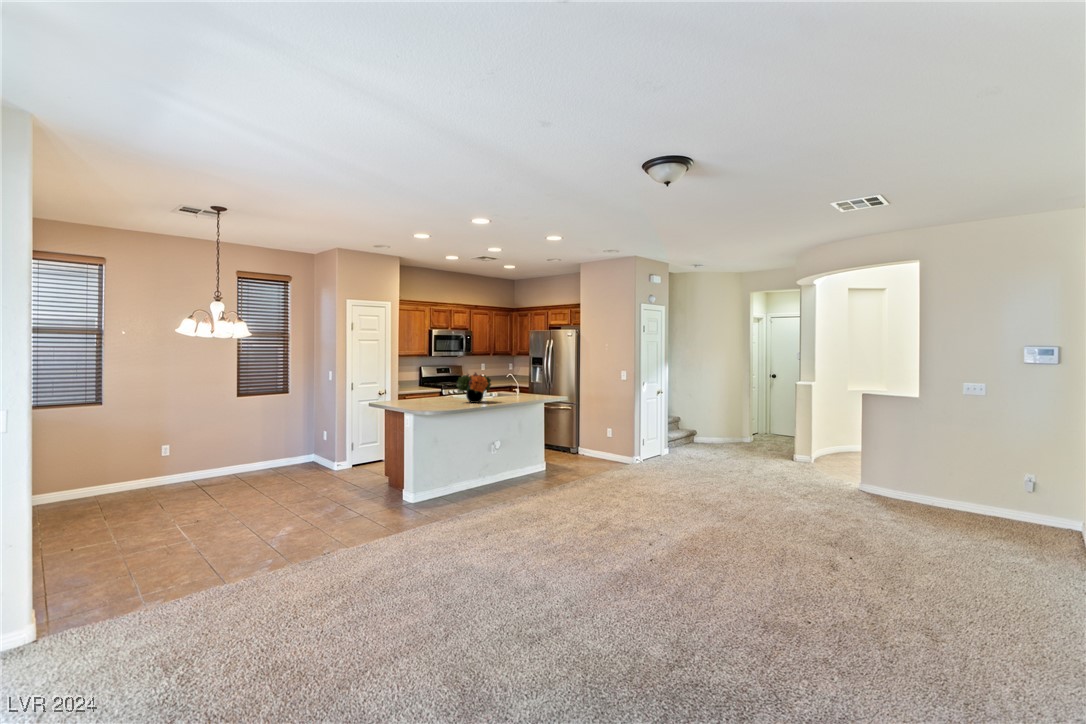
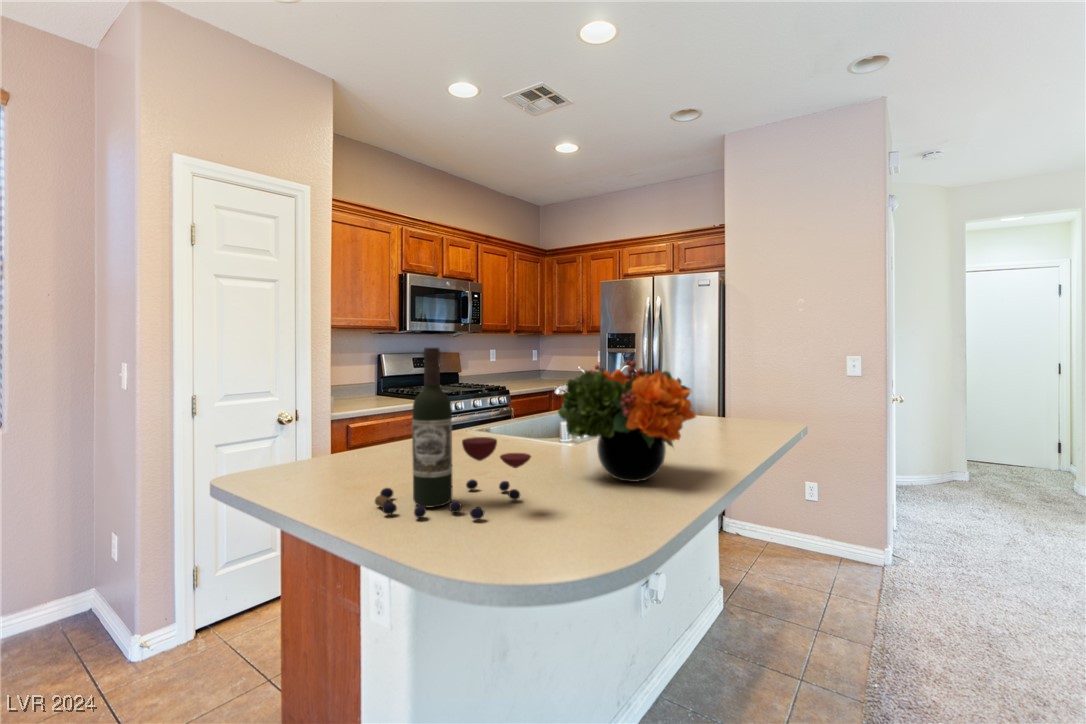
wine bottle: none [410,369,444,405] -> present [375,348,531,519]

